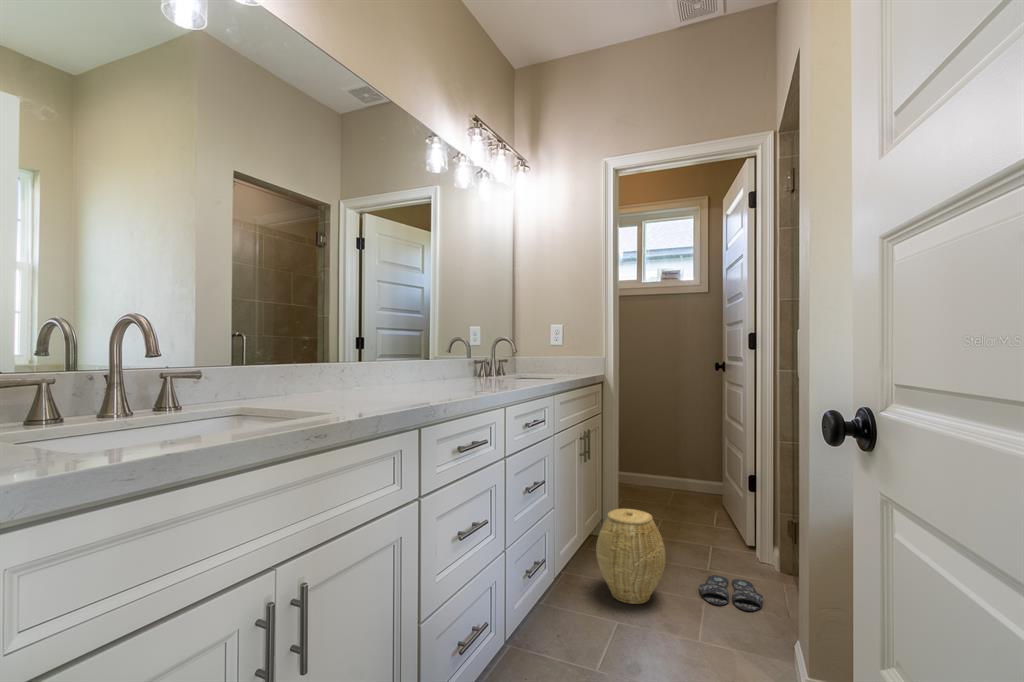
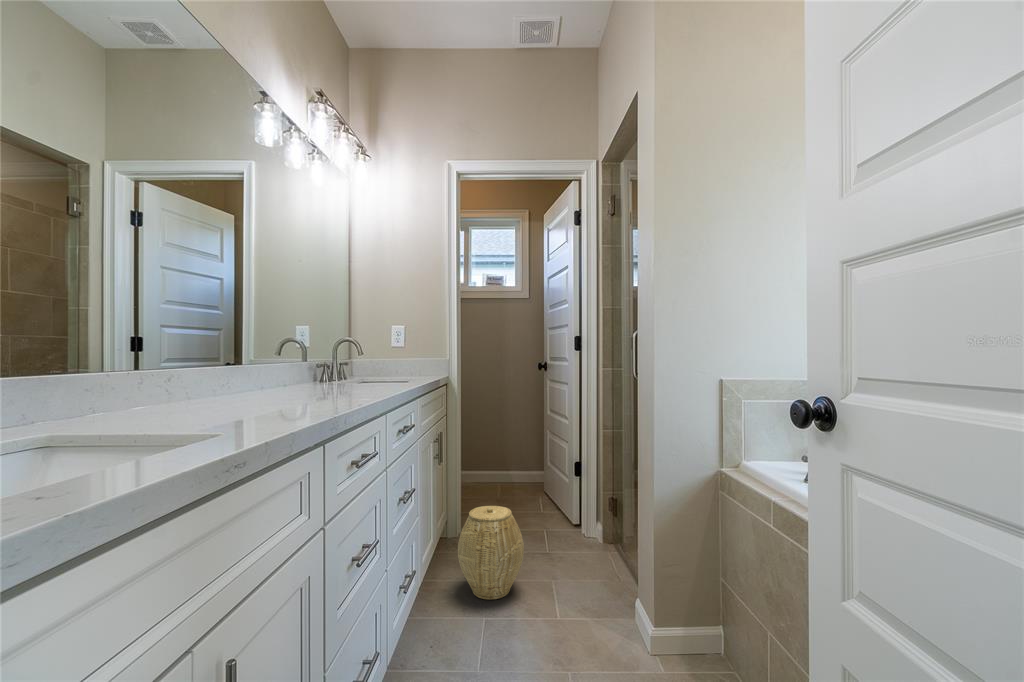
slippers: present [699,575,763,611] -> none [548,554,602,583]

